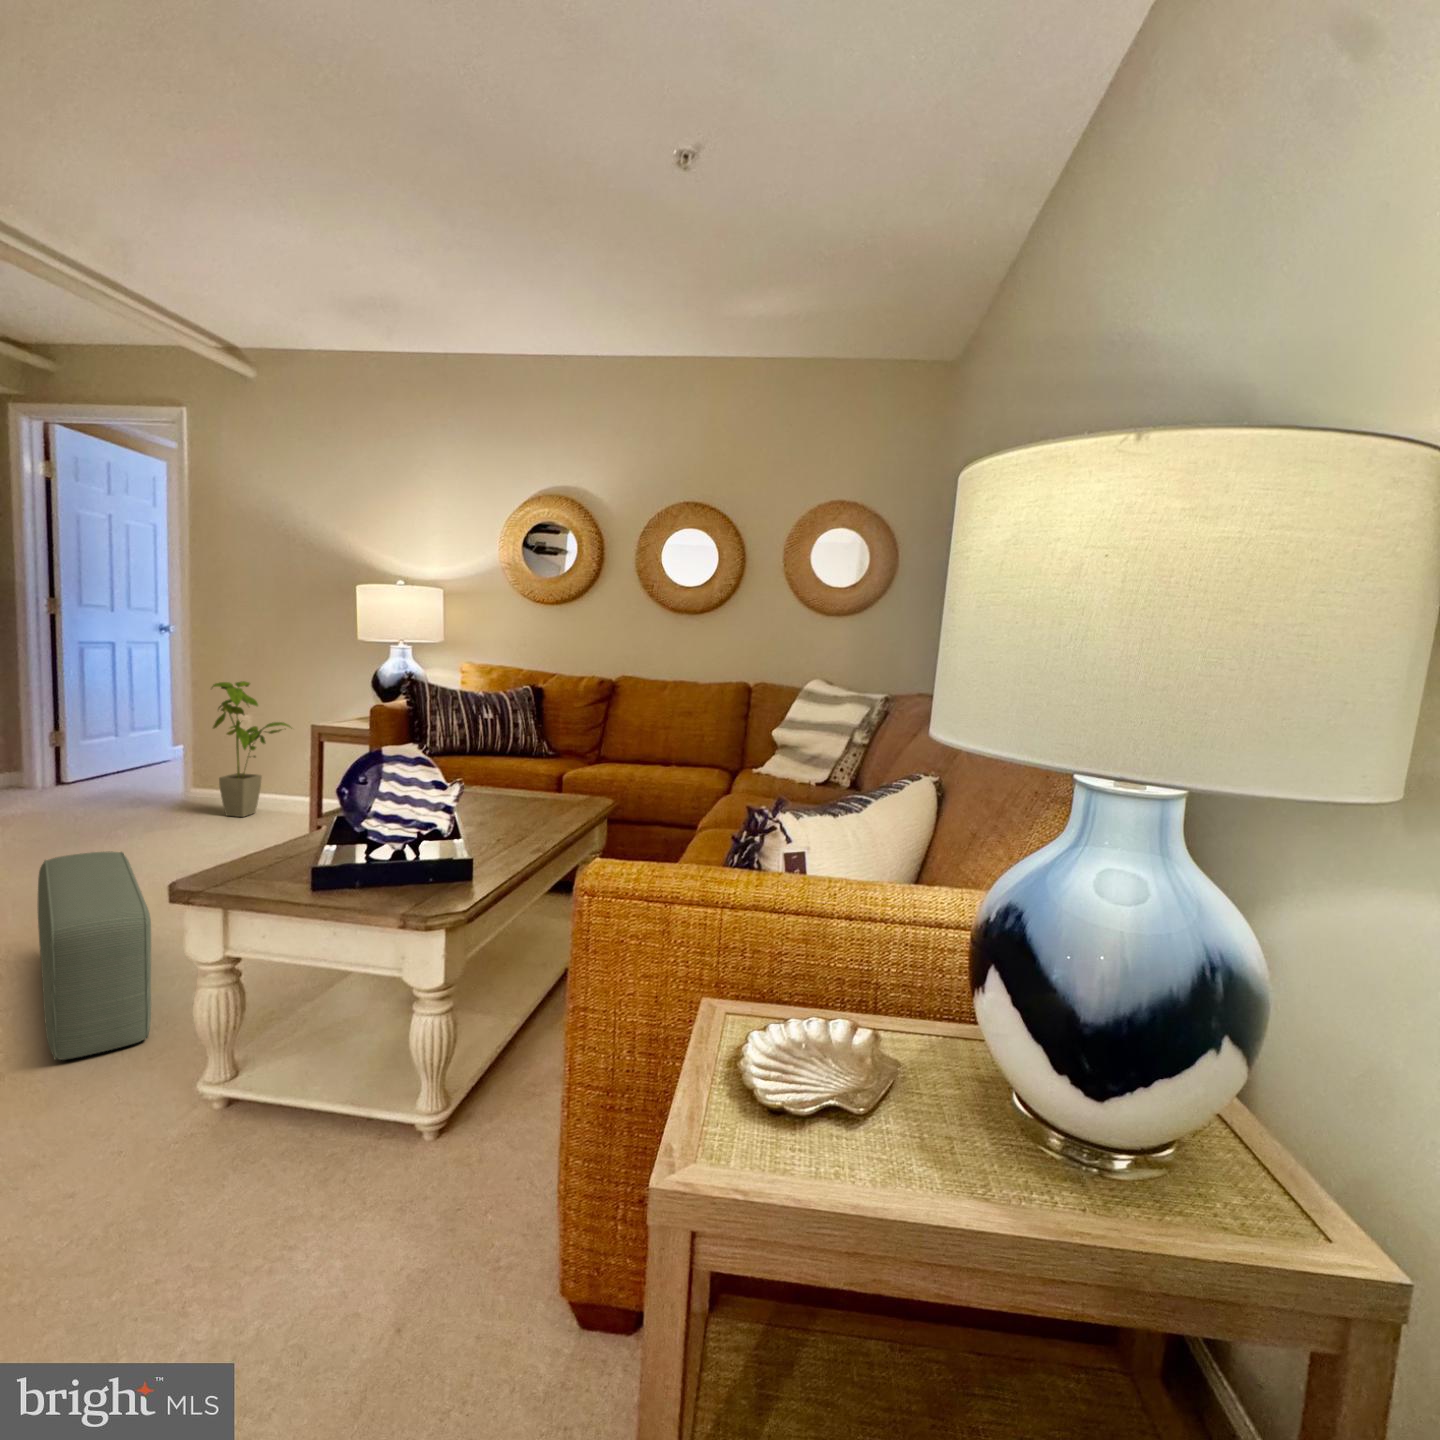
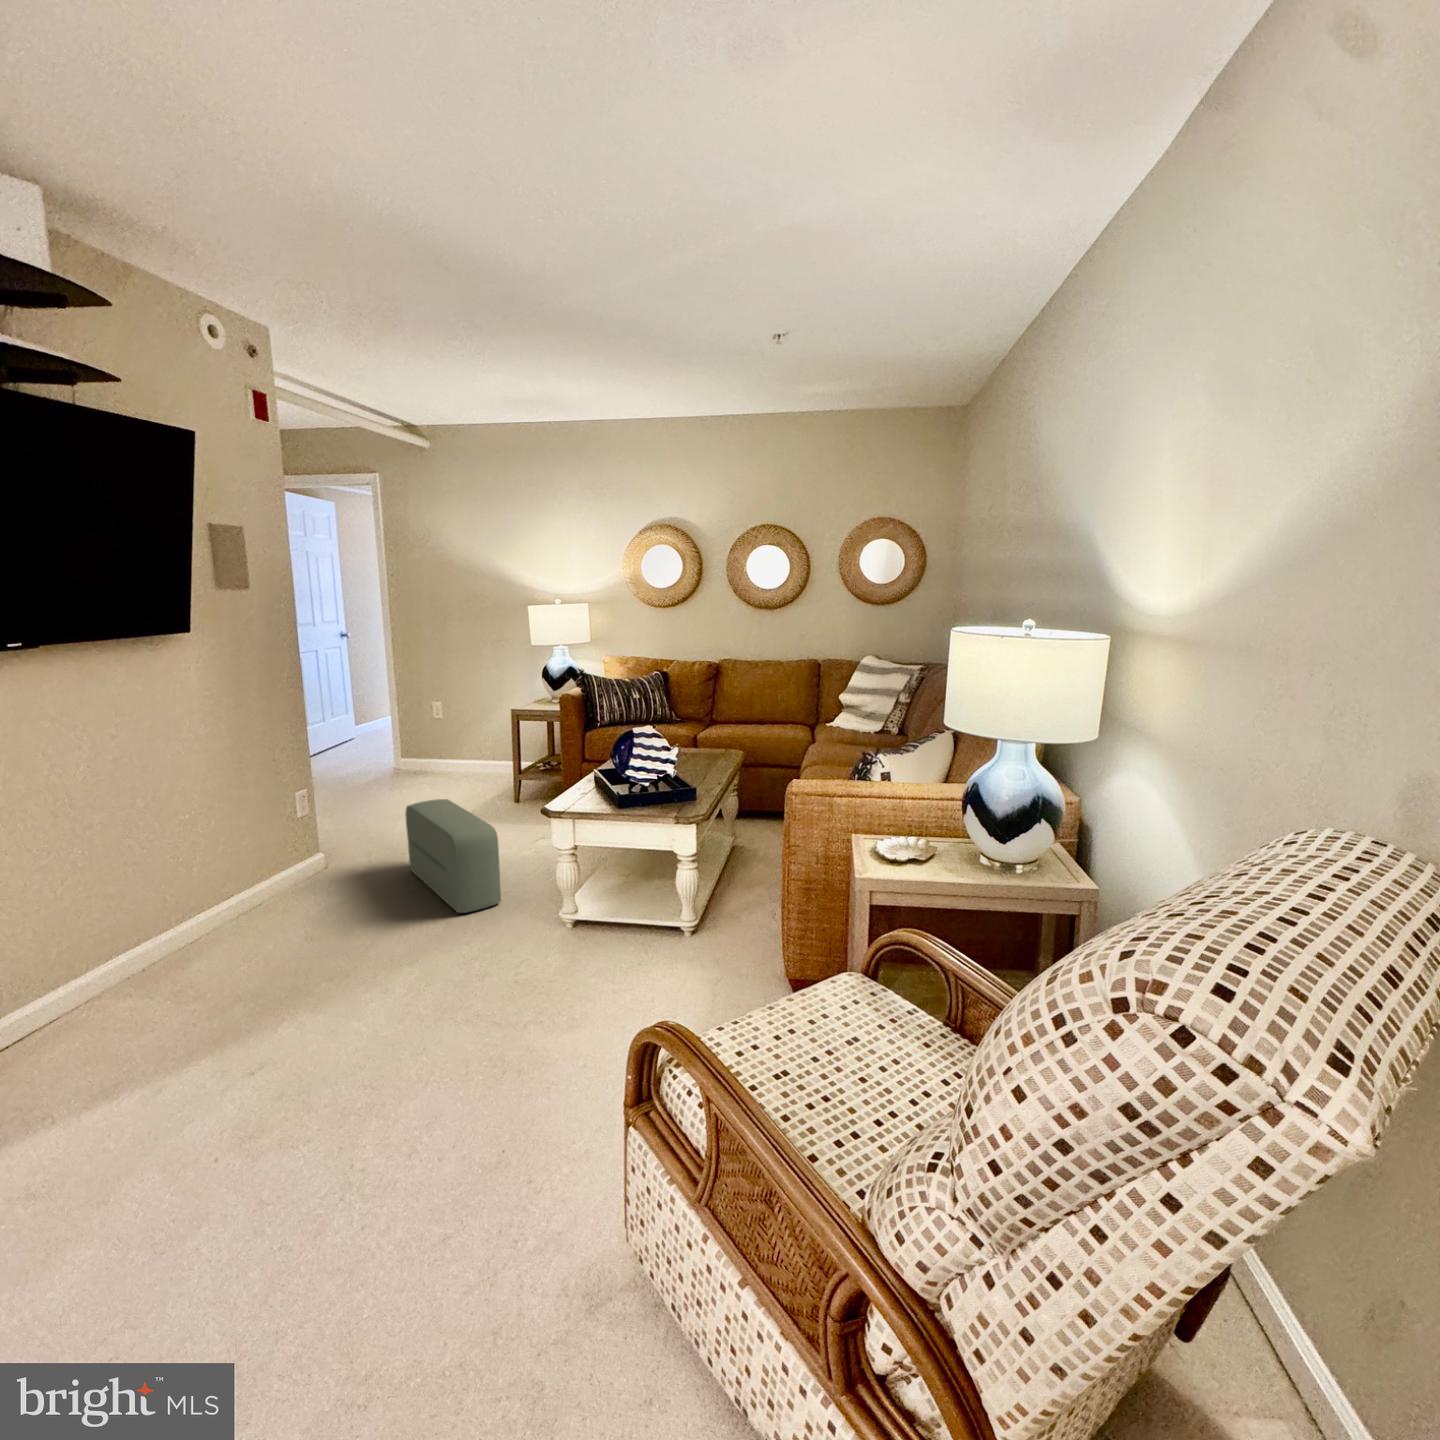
house plant: present [212,681,292,817] -> none [428,680,485,778]

